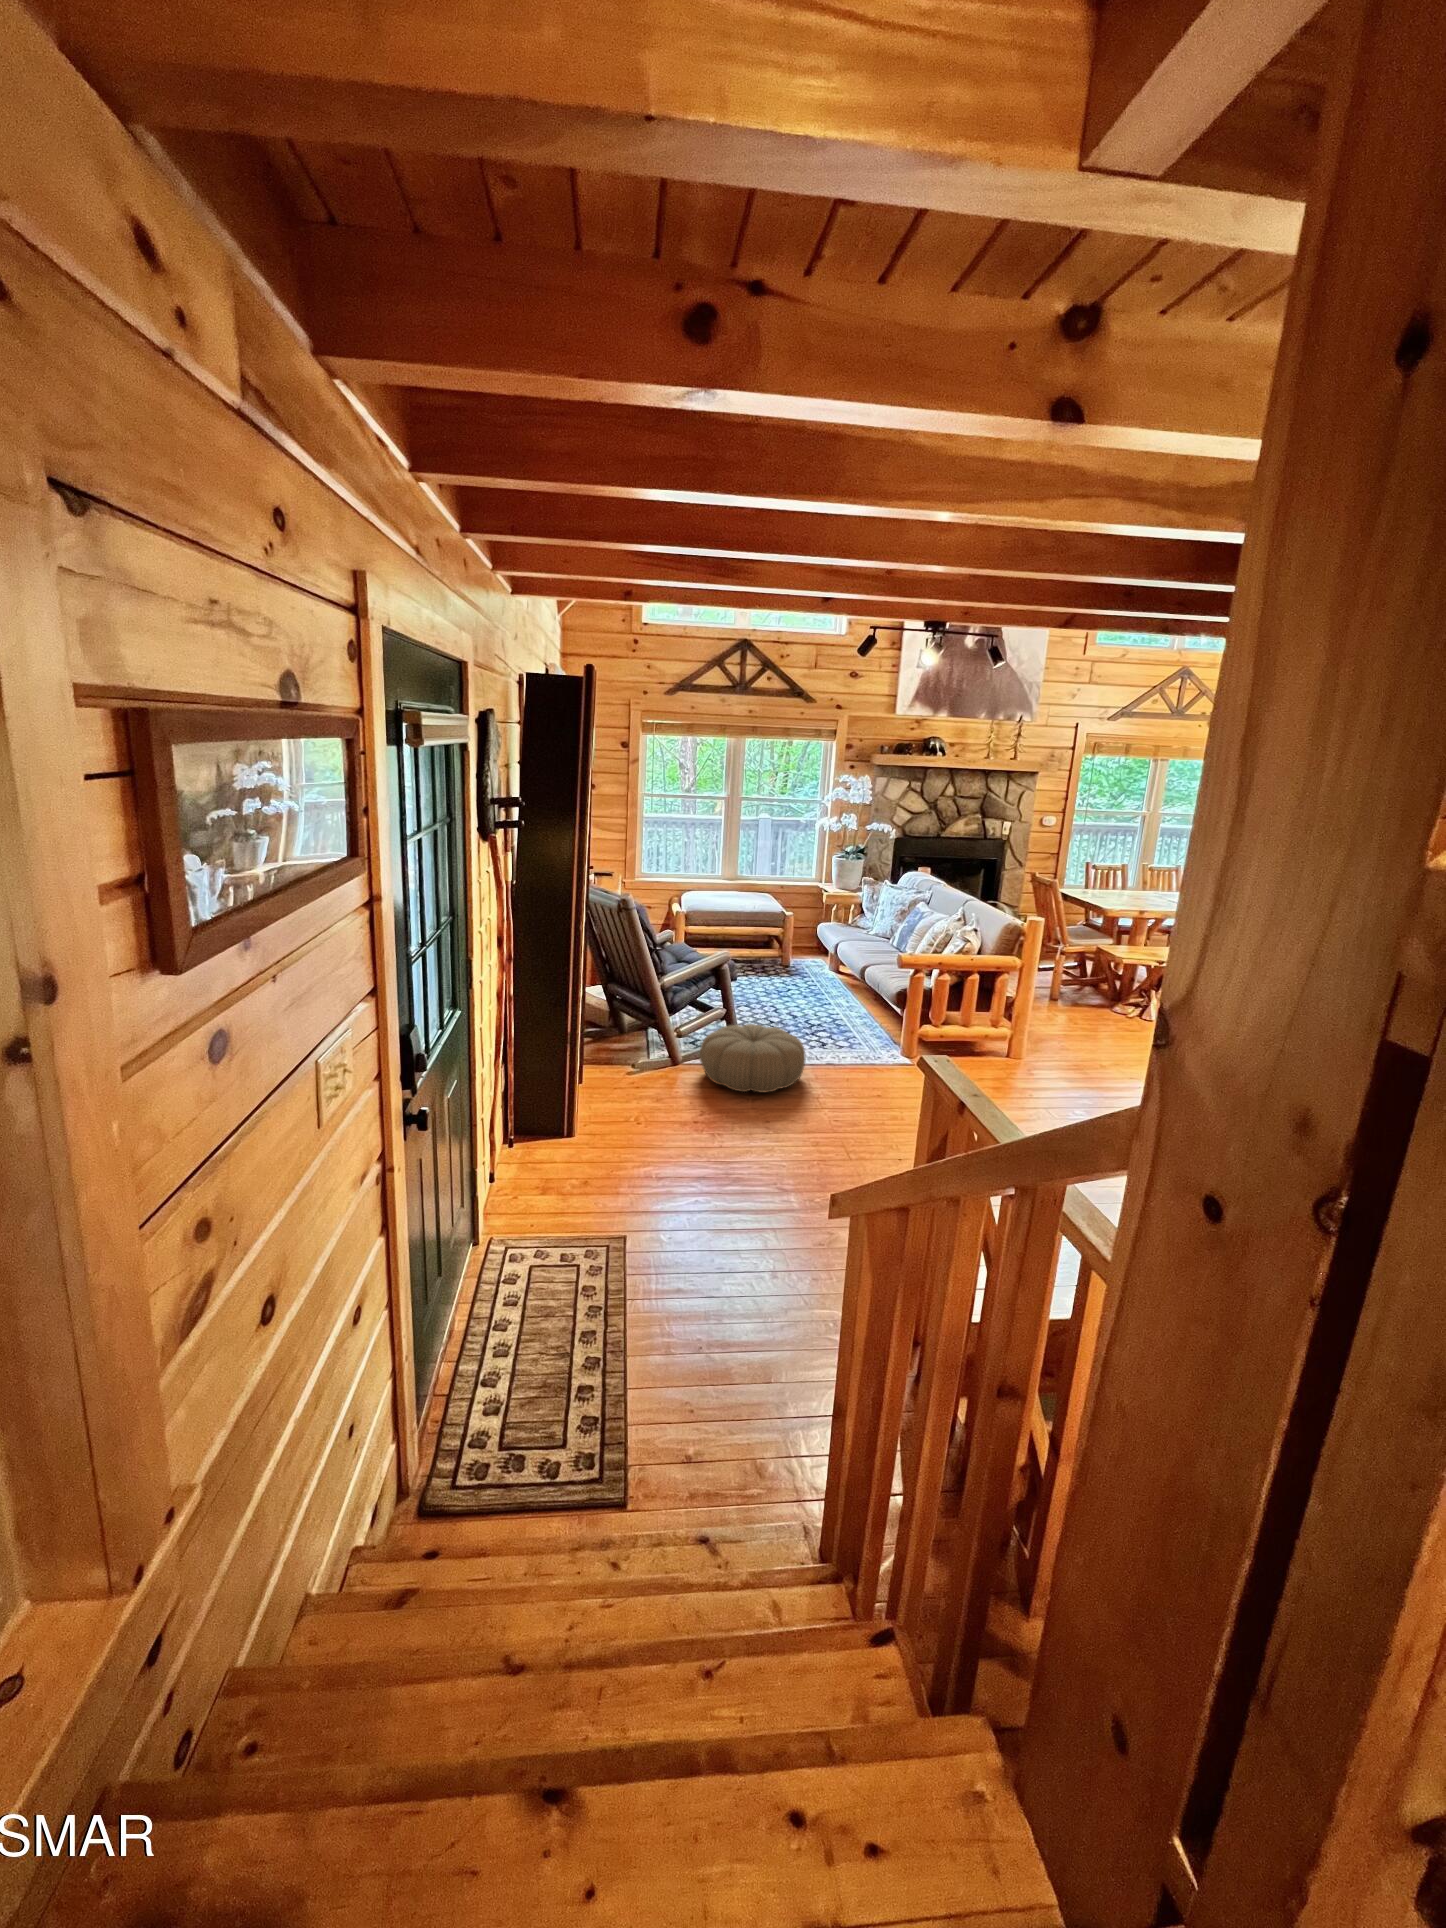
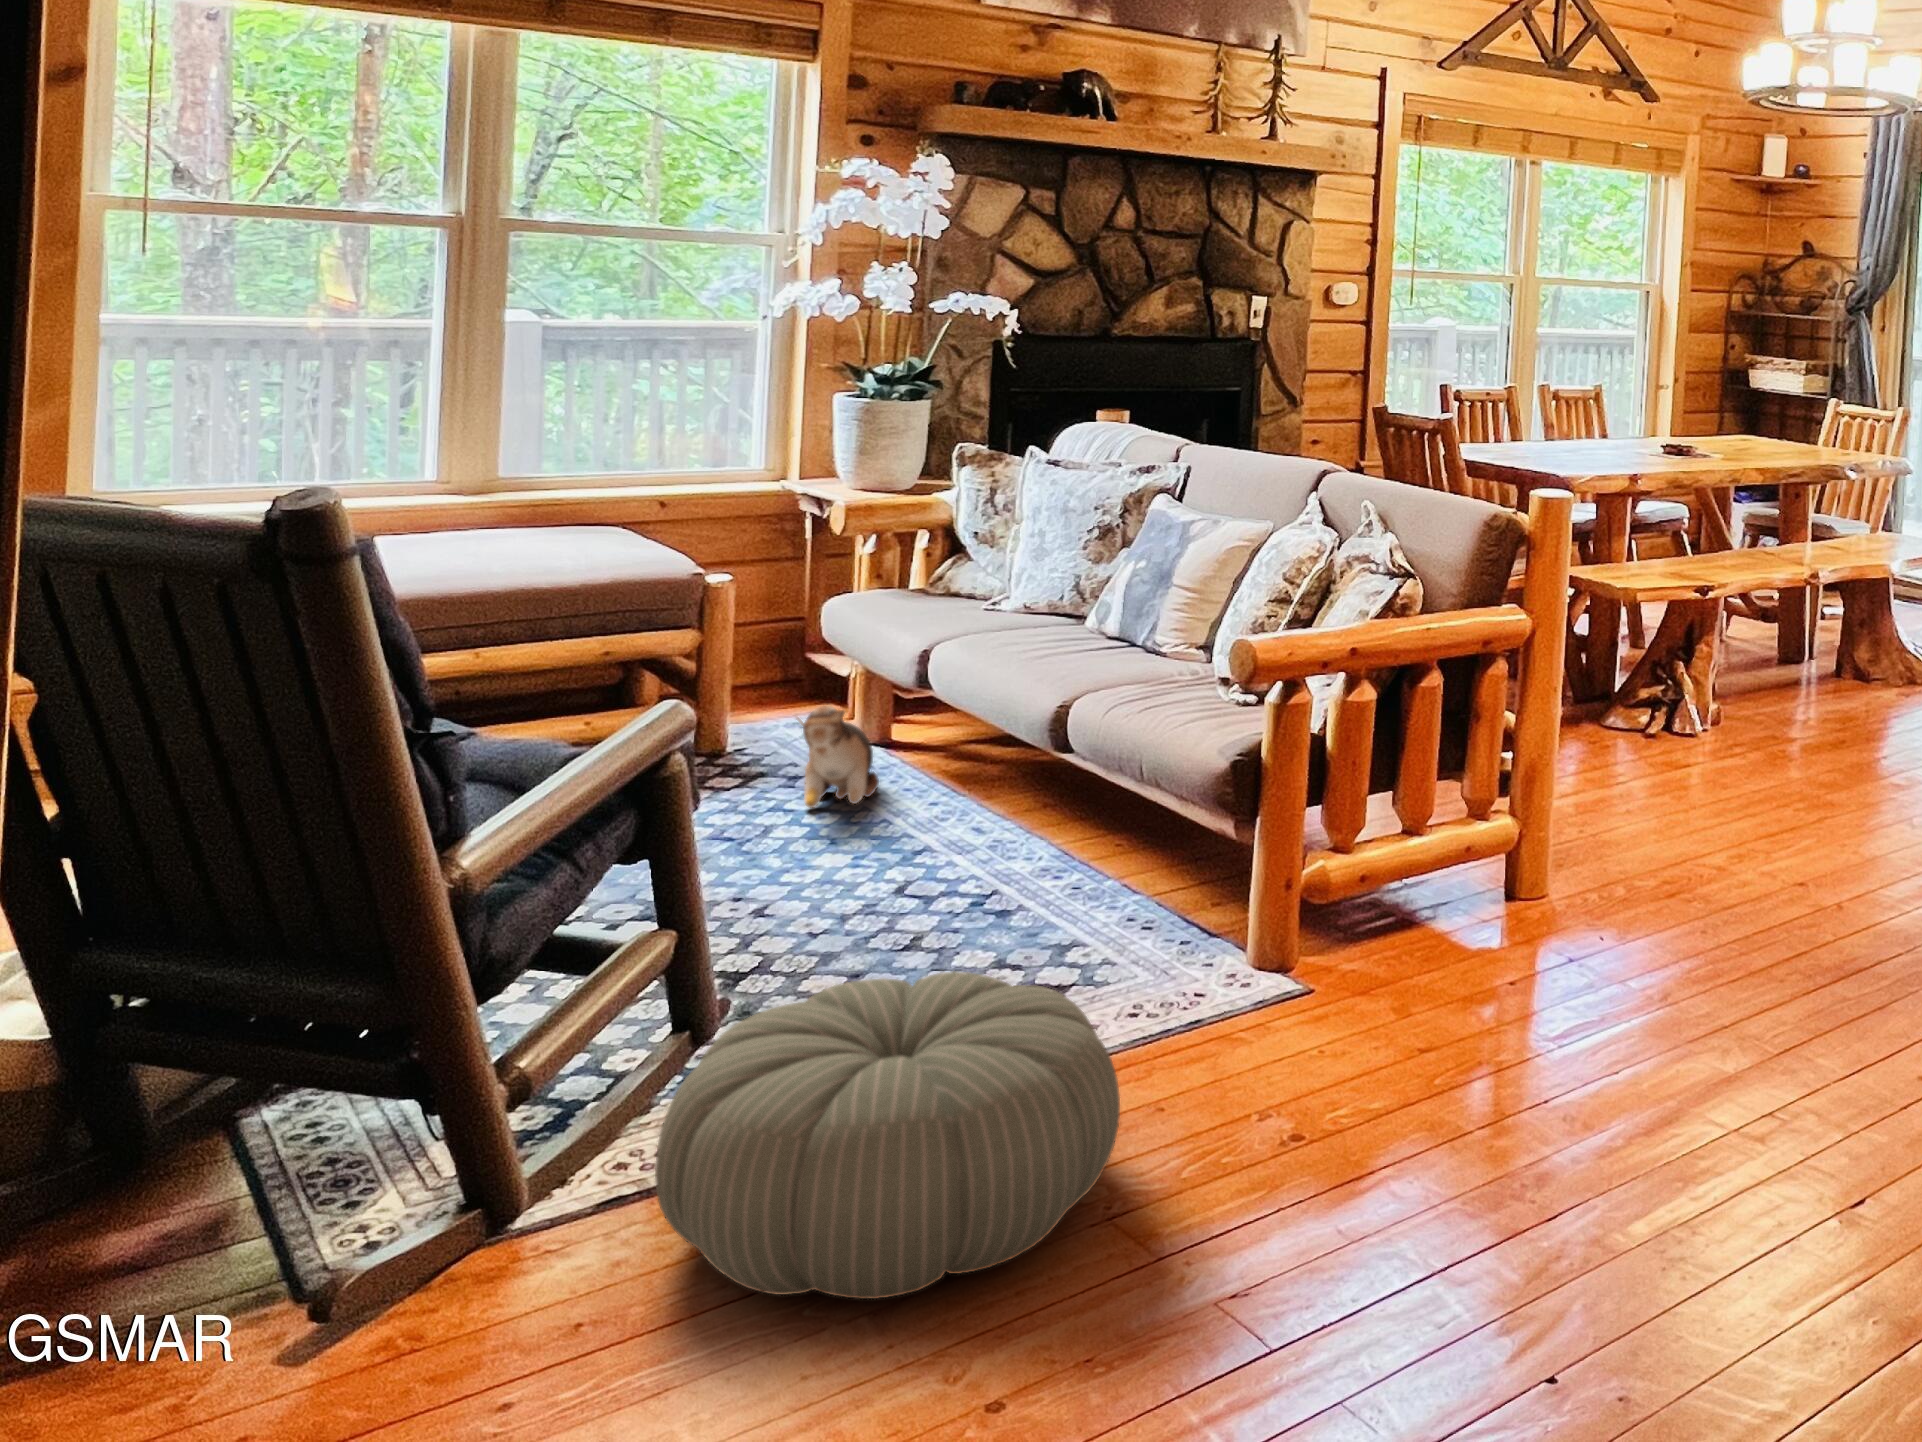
plush toy: none [790,955,818,986] -> present [796,705,879,808]

